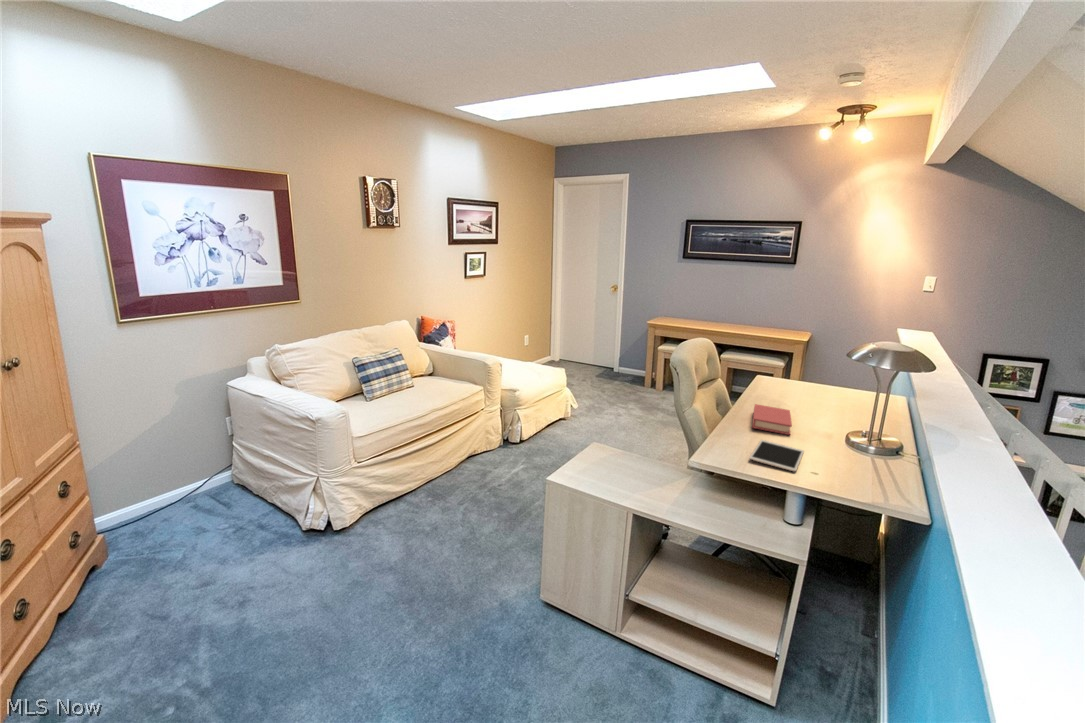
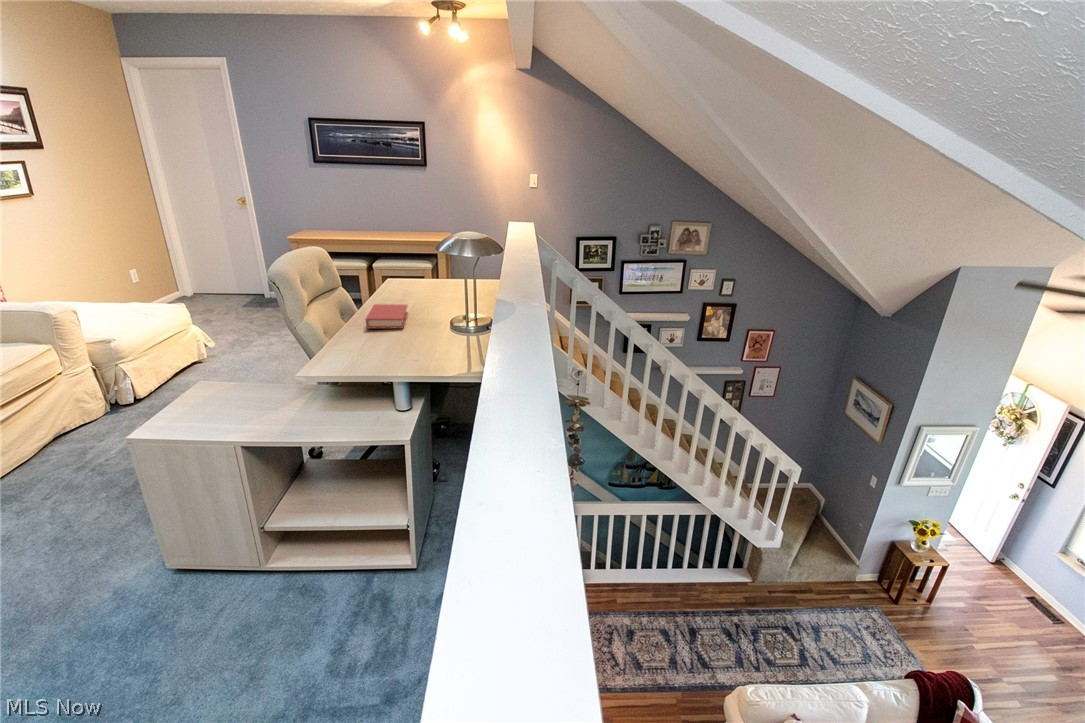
tablet: present [749,440,804,472] -> none [350,338,412,363]

